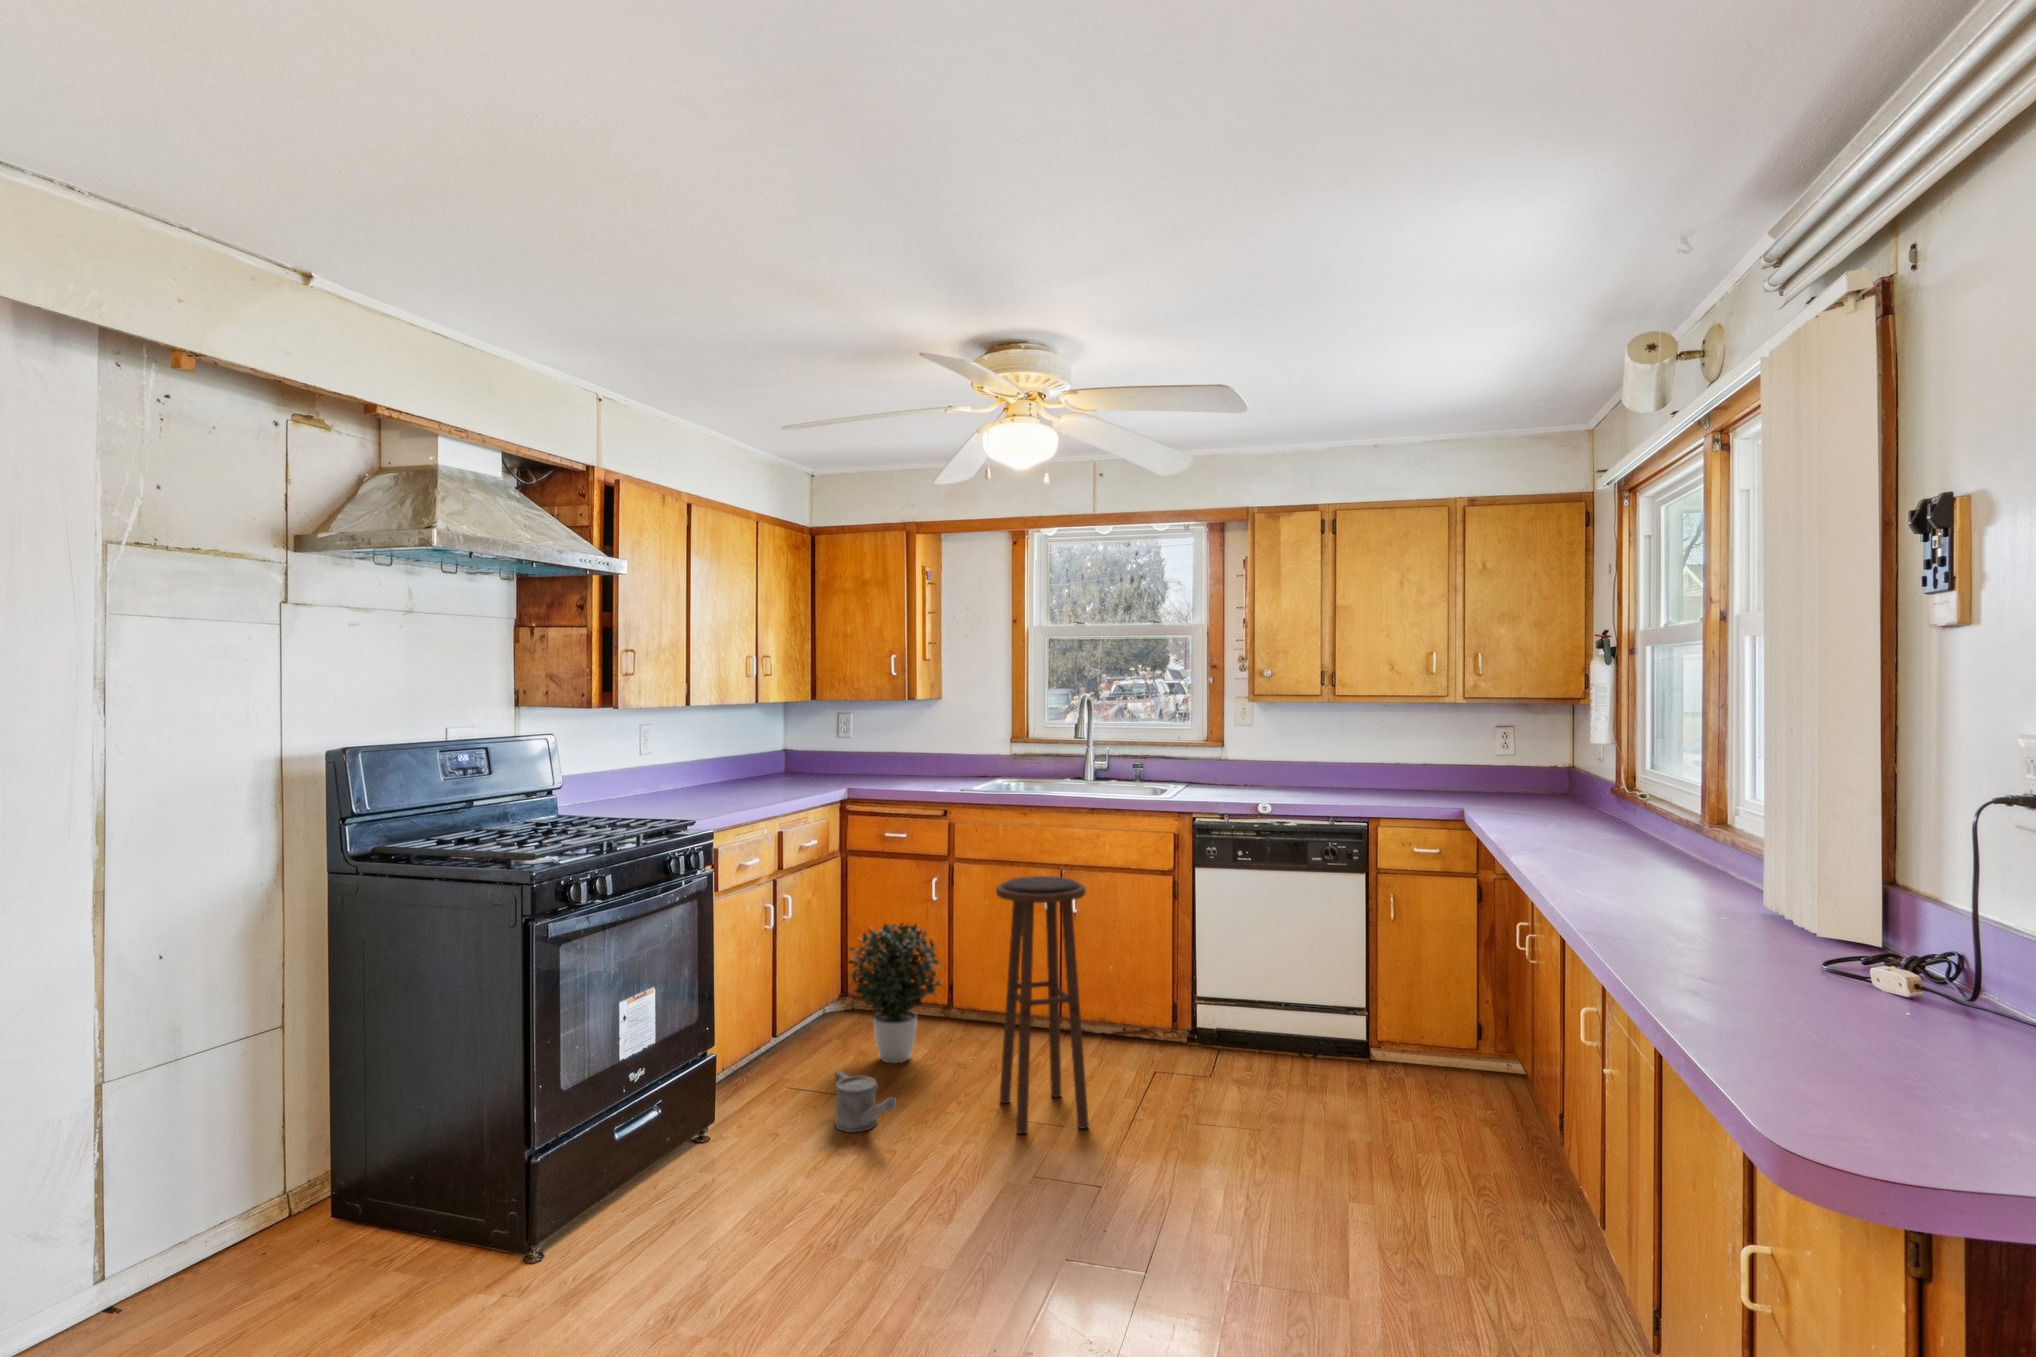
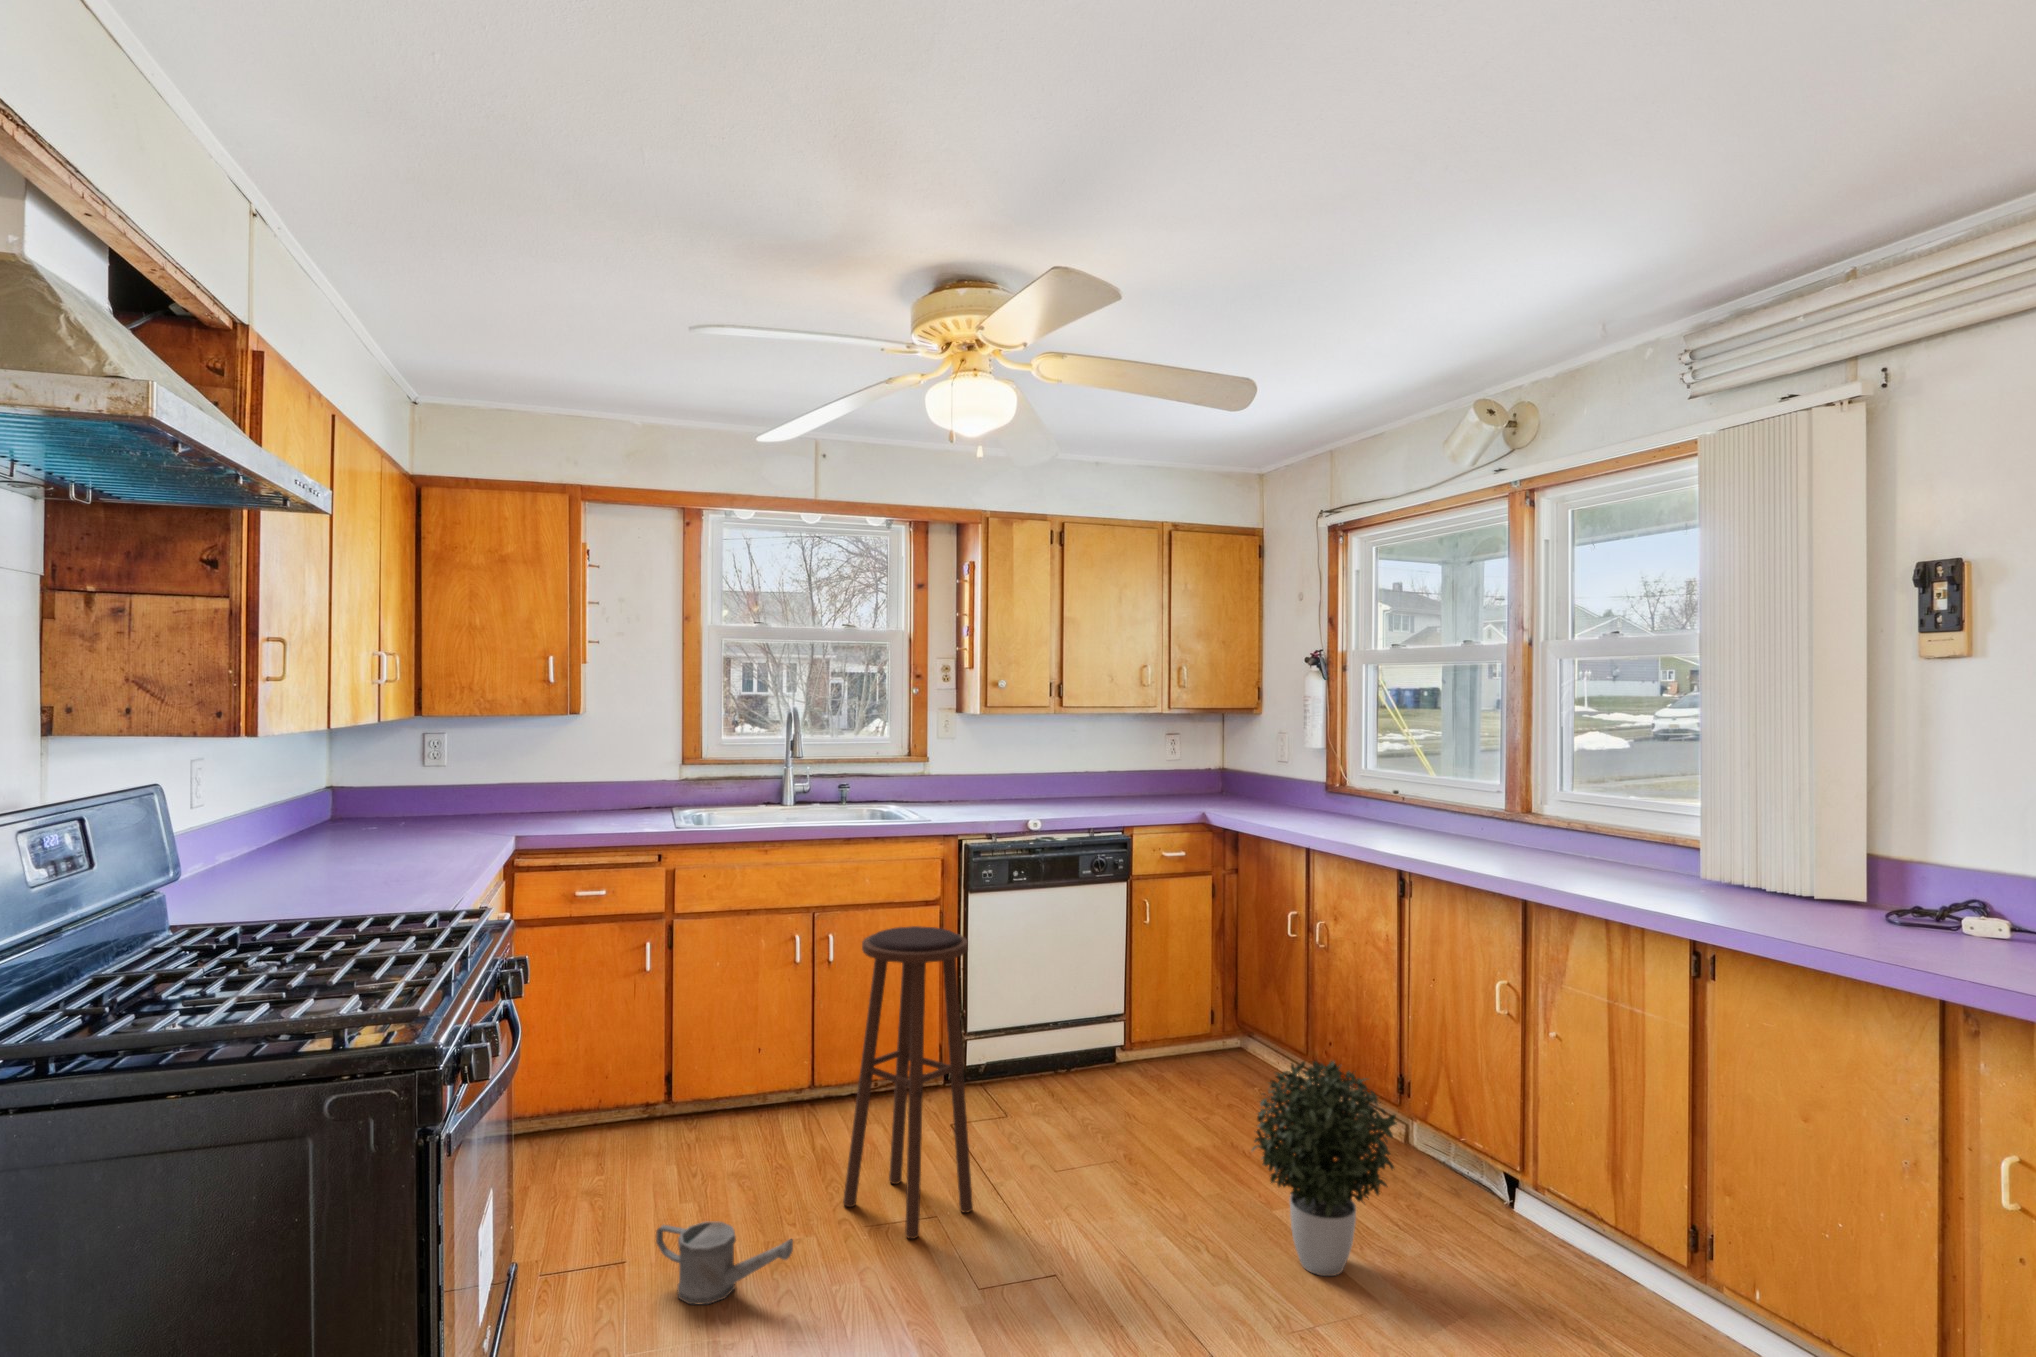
potted plant: present [848,923,942,1063] -> present [1252,1061,1396,1276]

